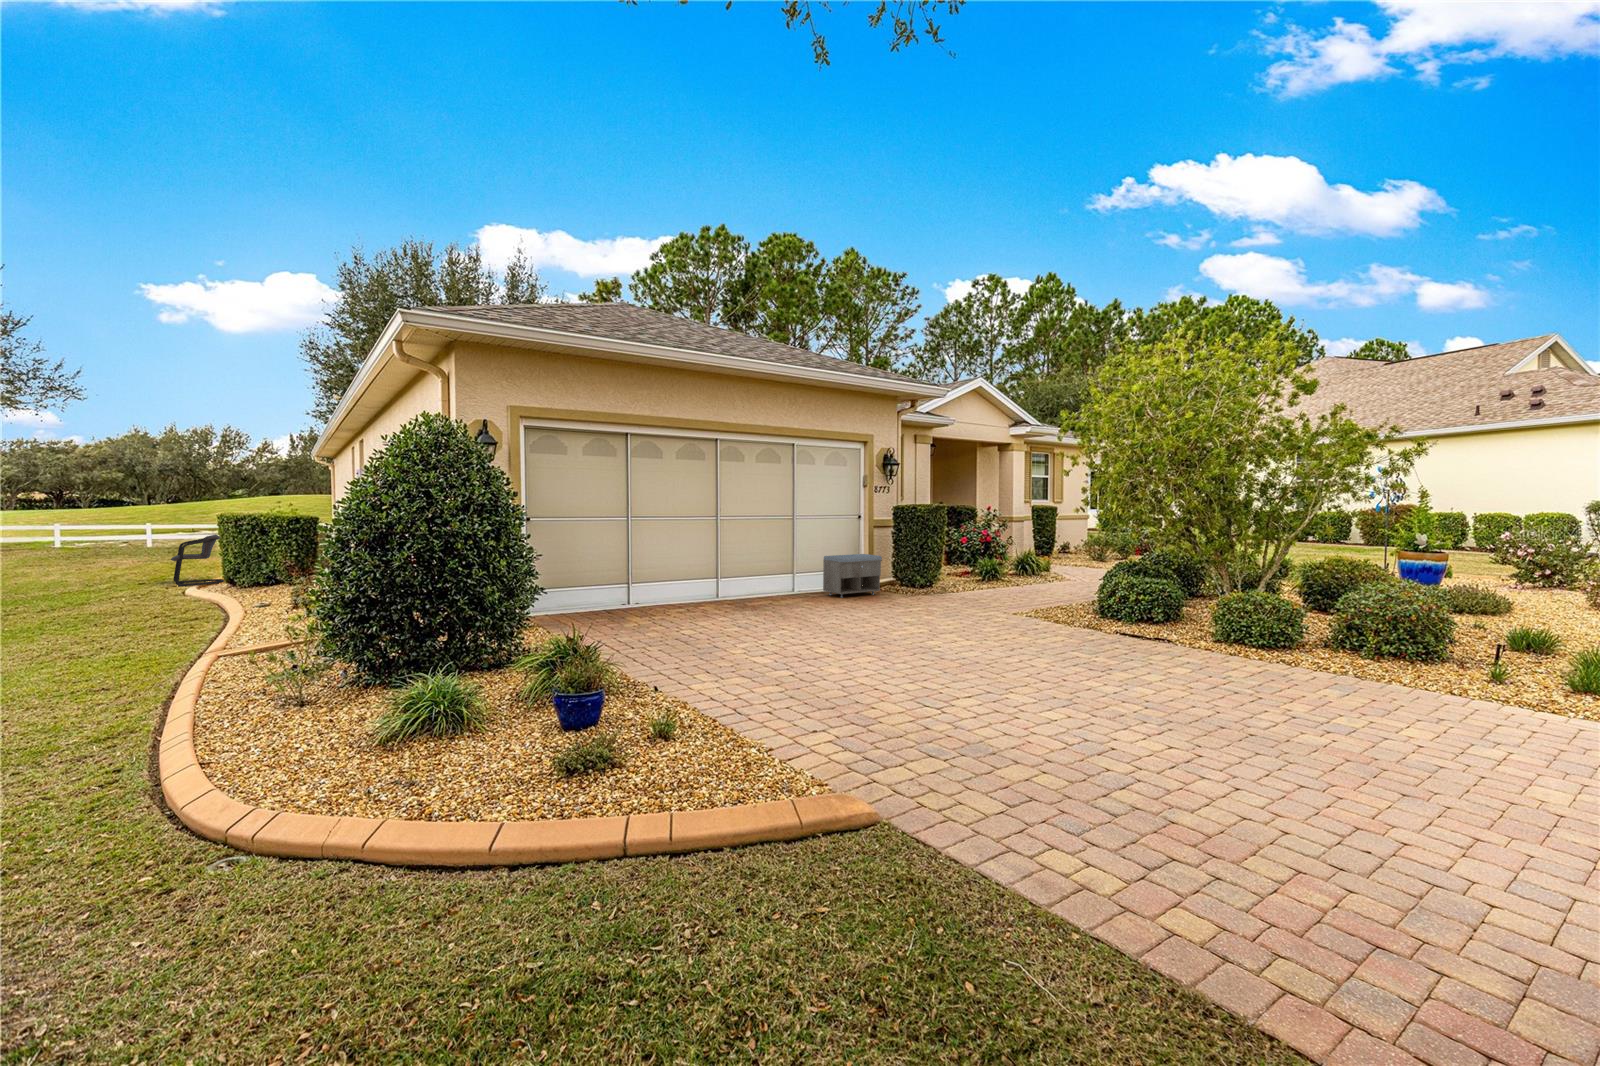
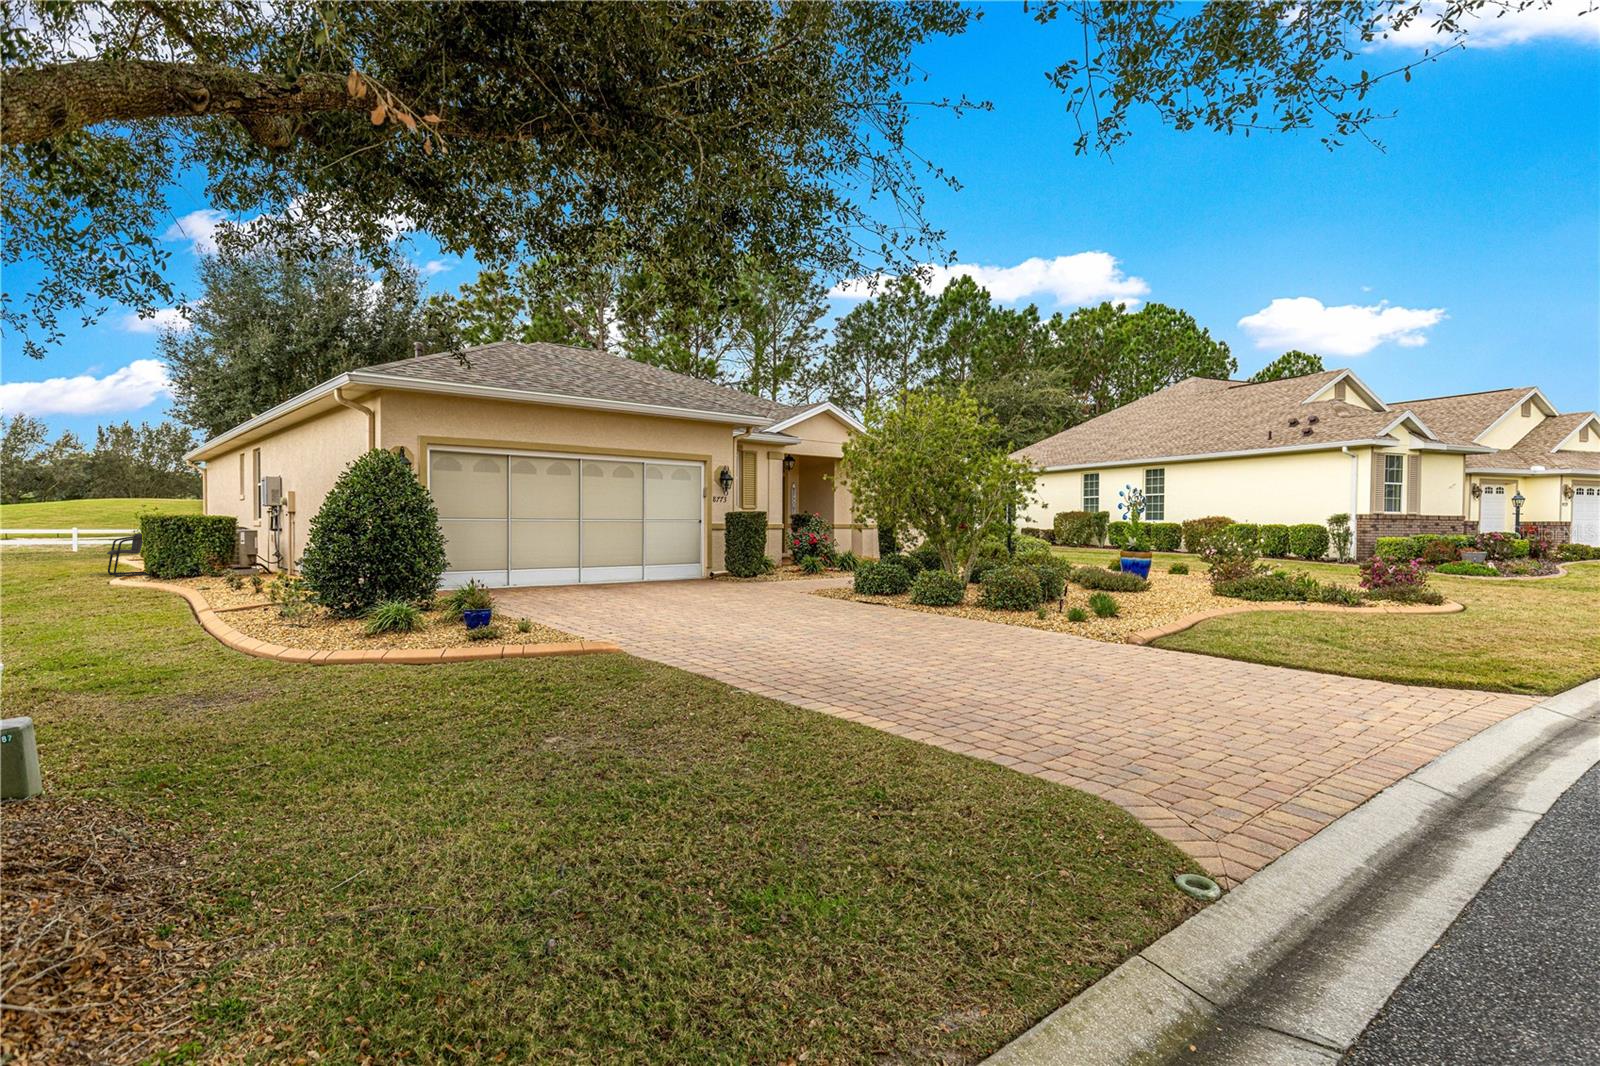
storage bench: present [823,554,882,598] -> none [672,552,720,586]

